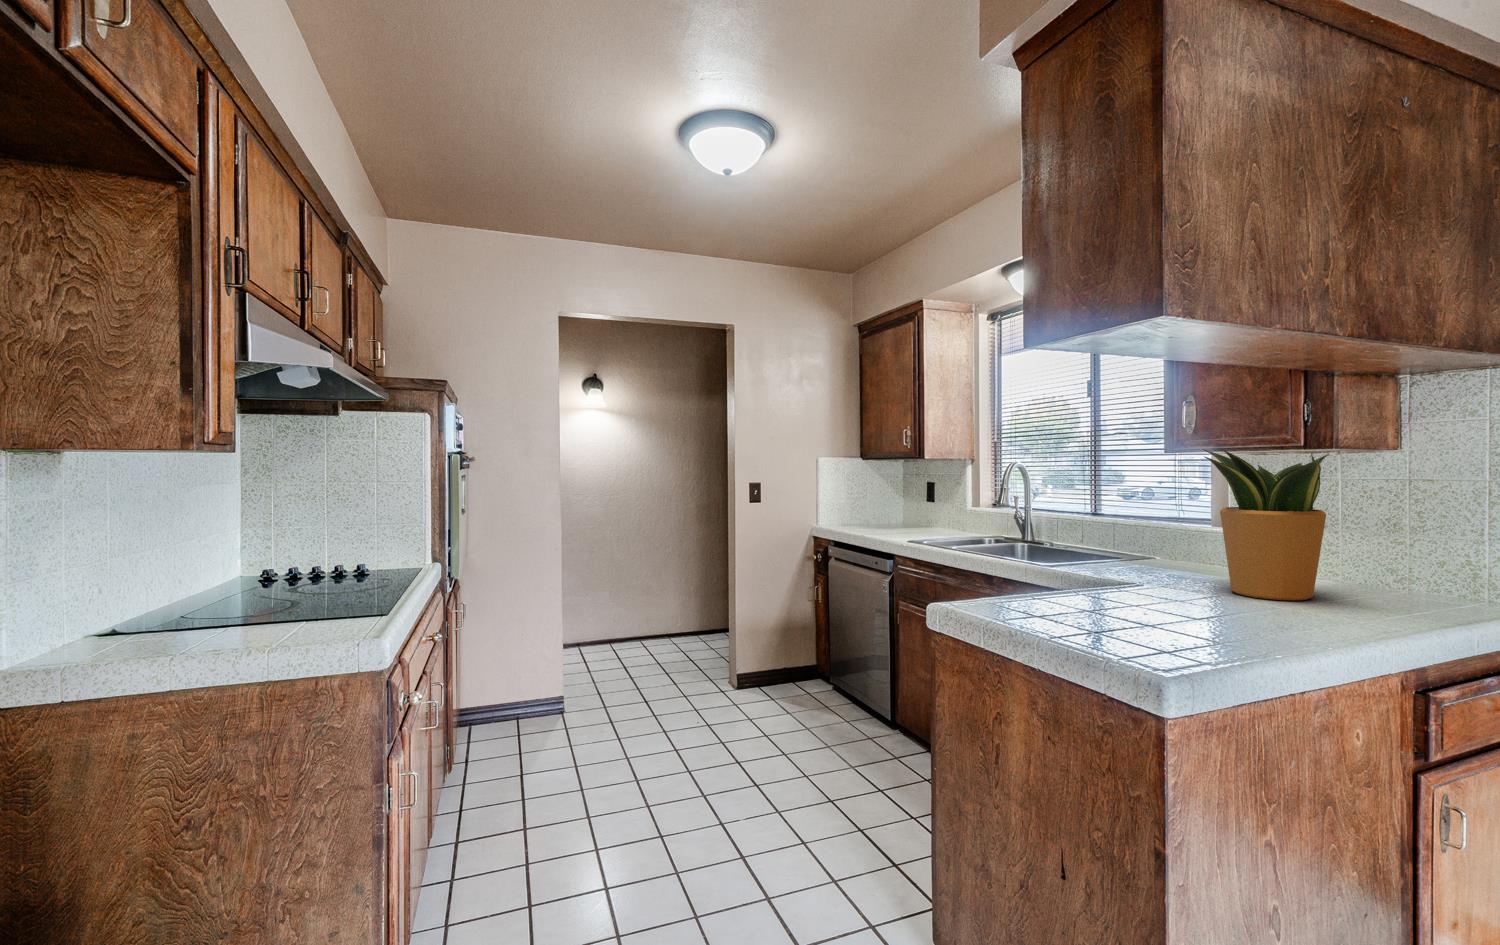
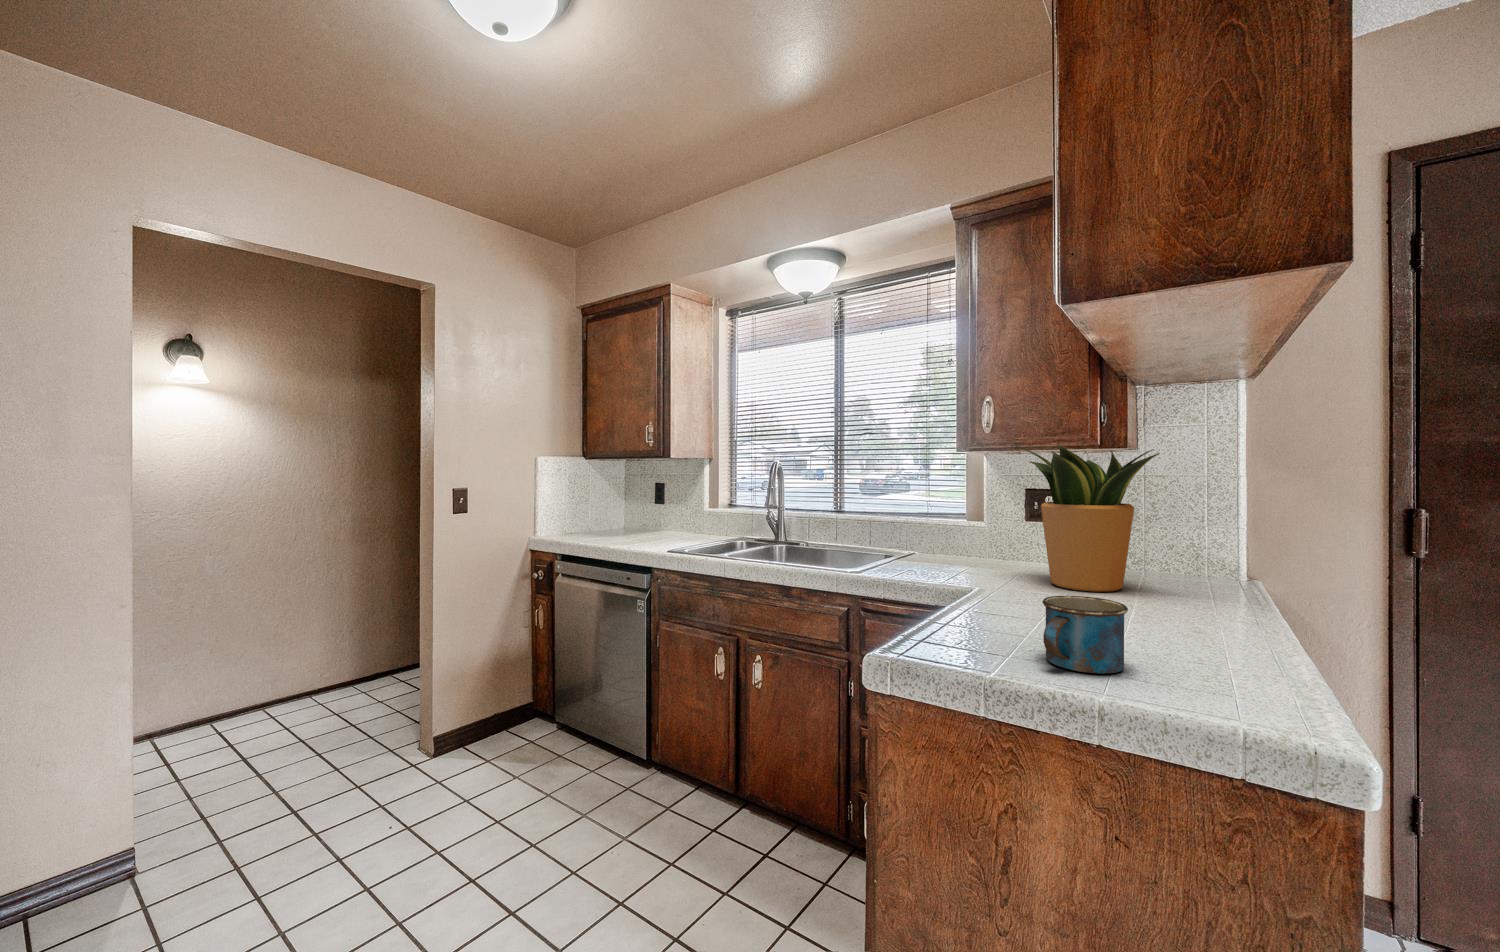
mug: none [1041,577,1118,633] -> present [1042,596,1128,673]

